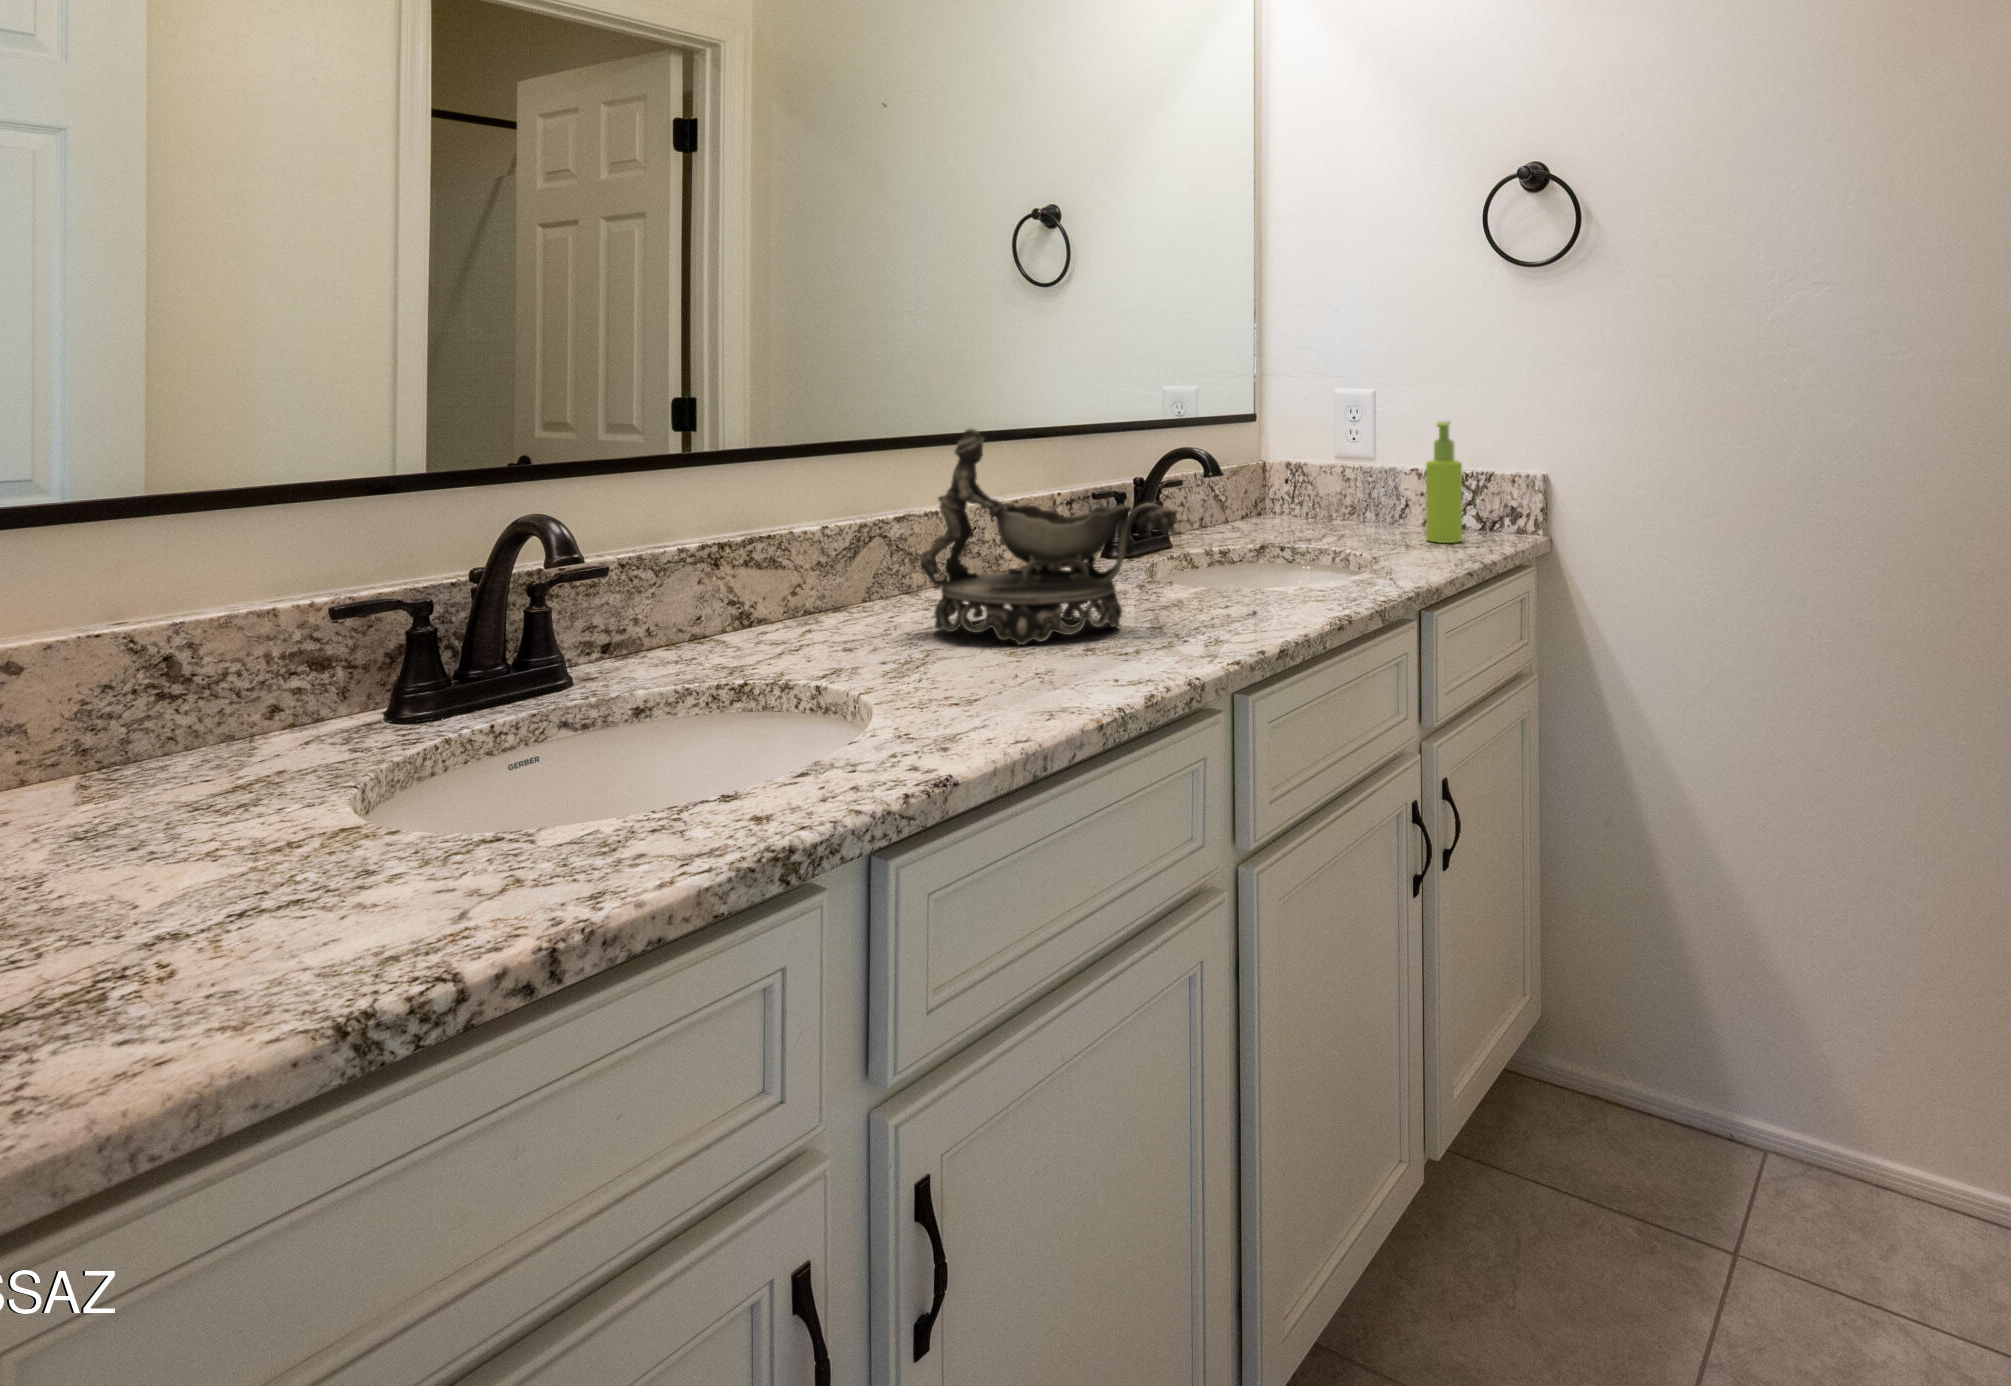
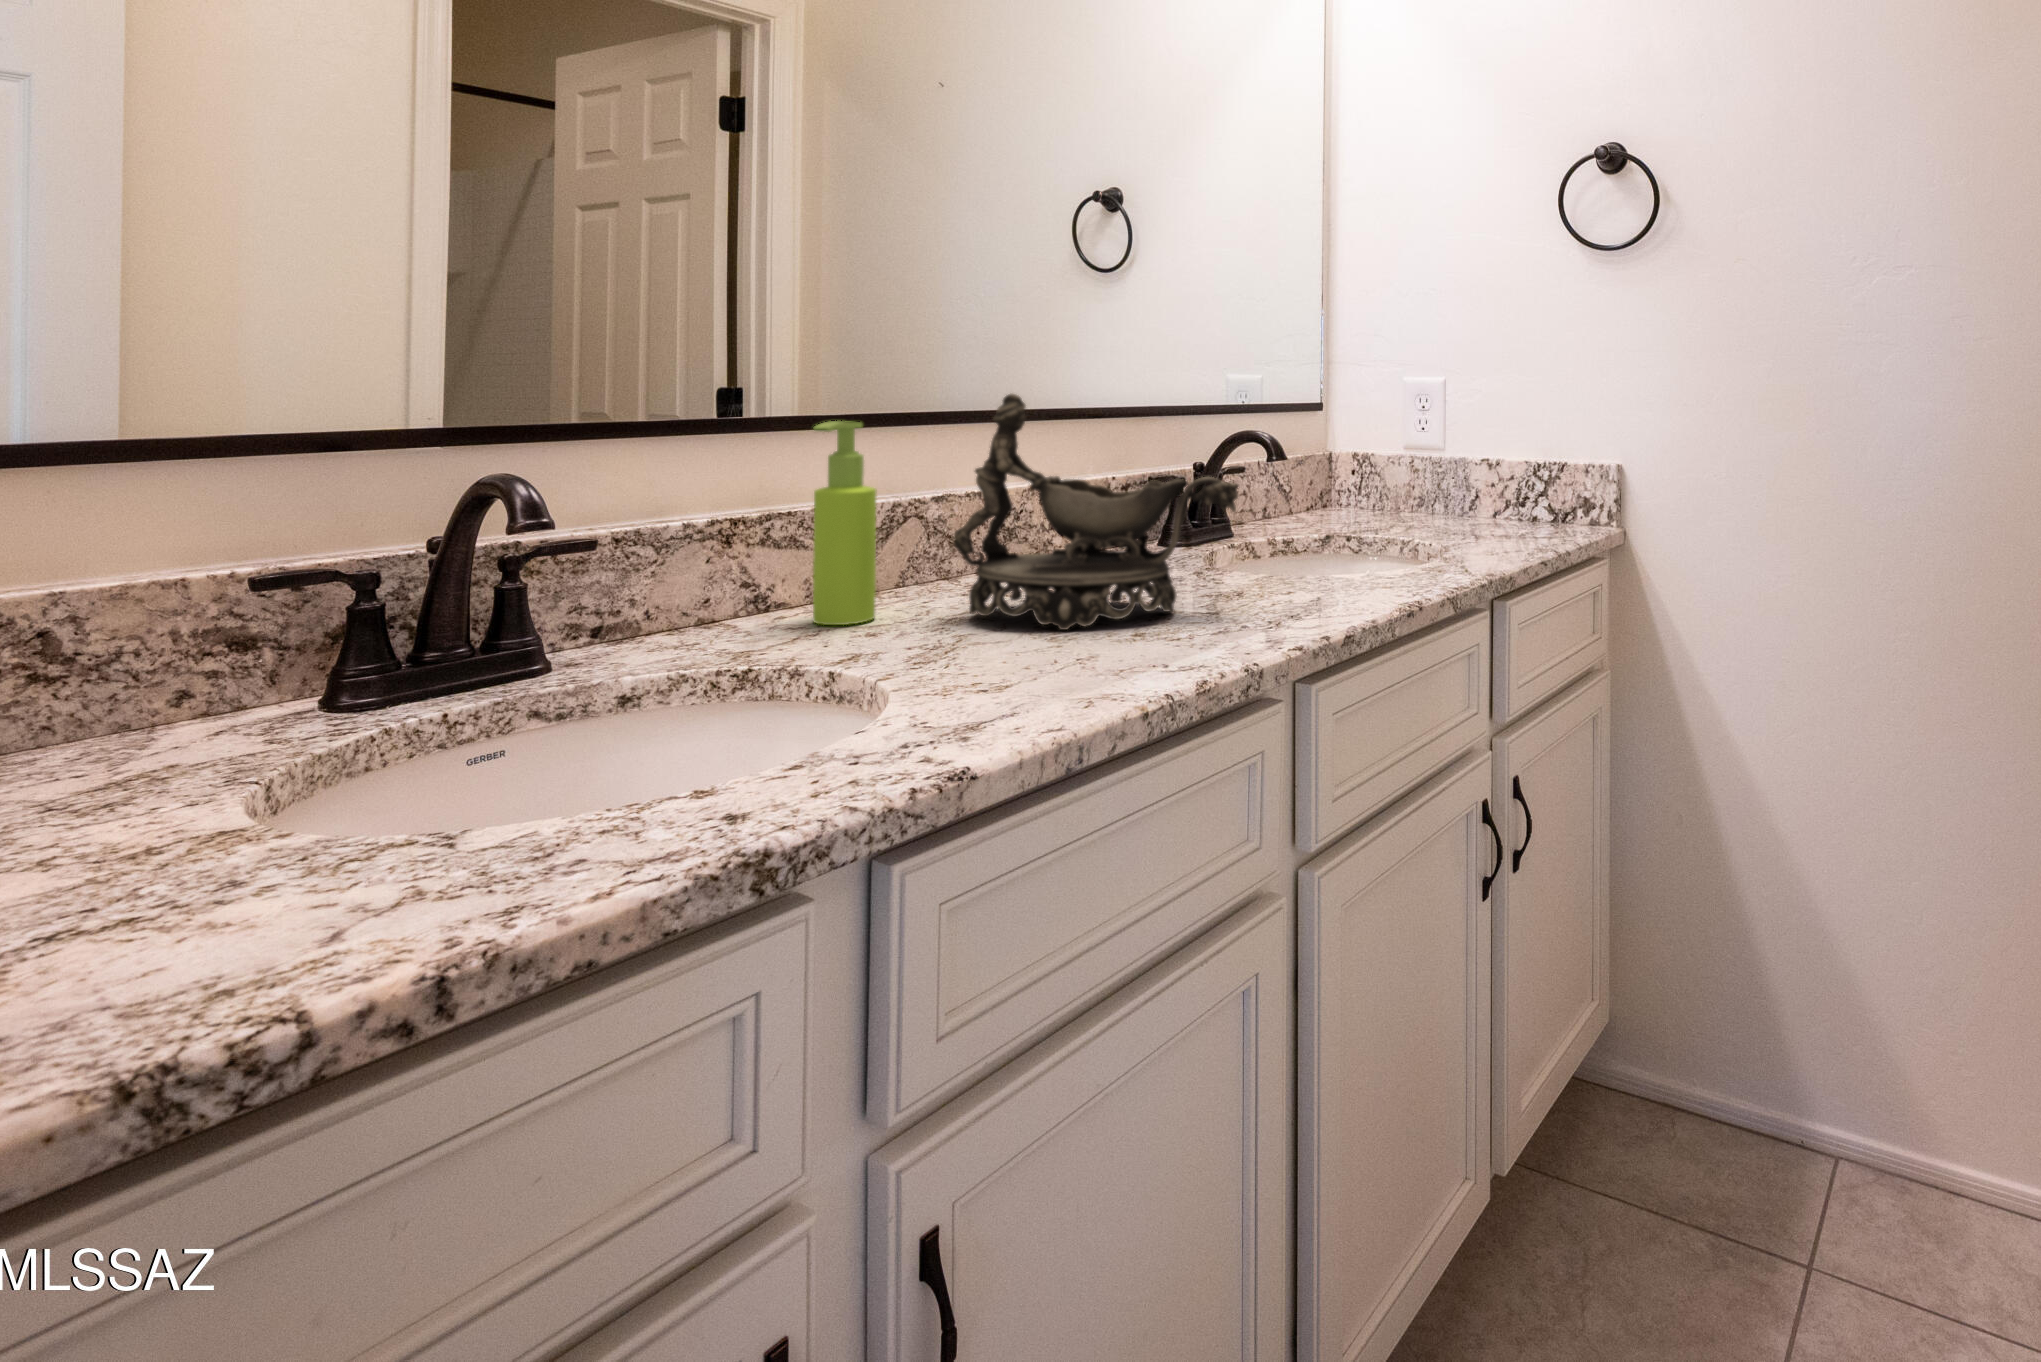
soap dispenser: present [1426,421,1462,543] -> present [813,421,876,625]

